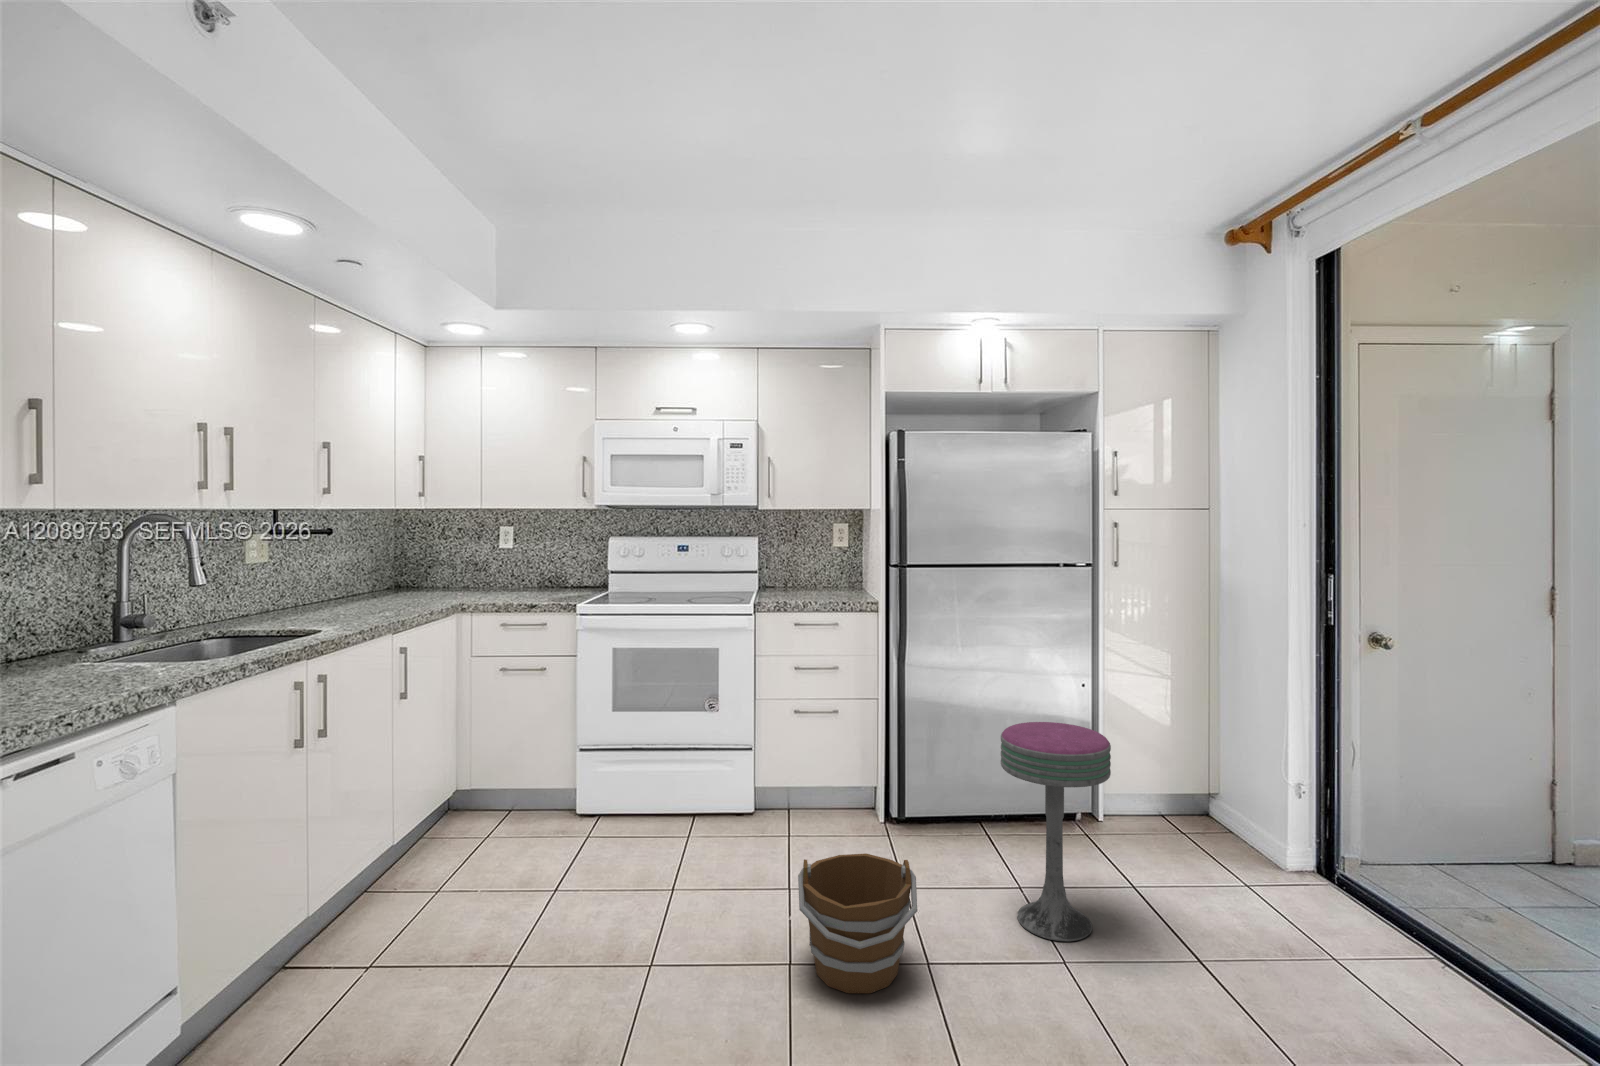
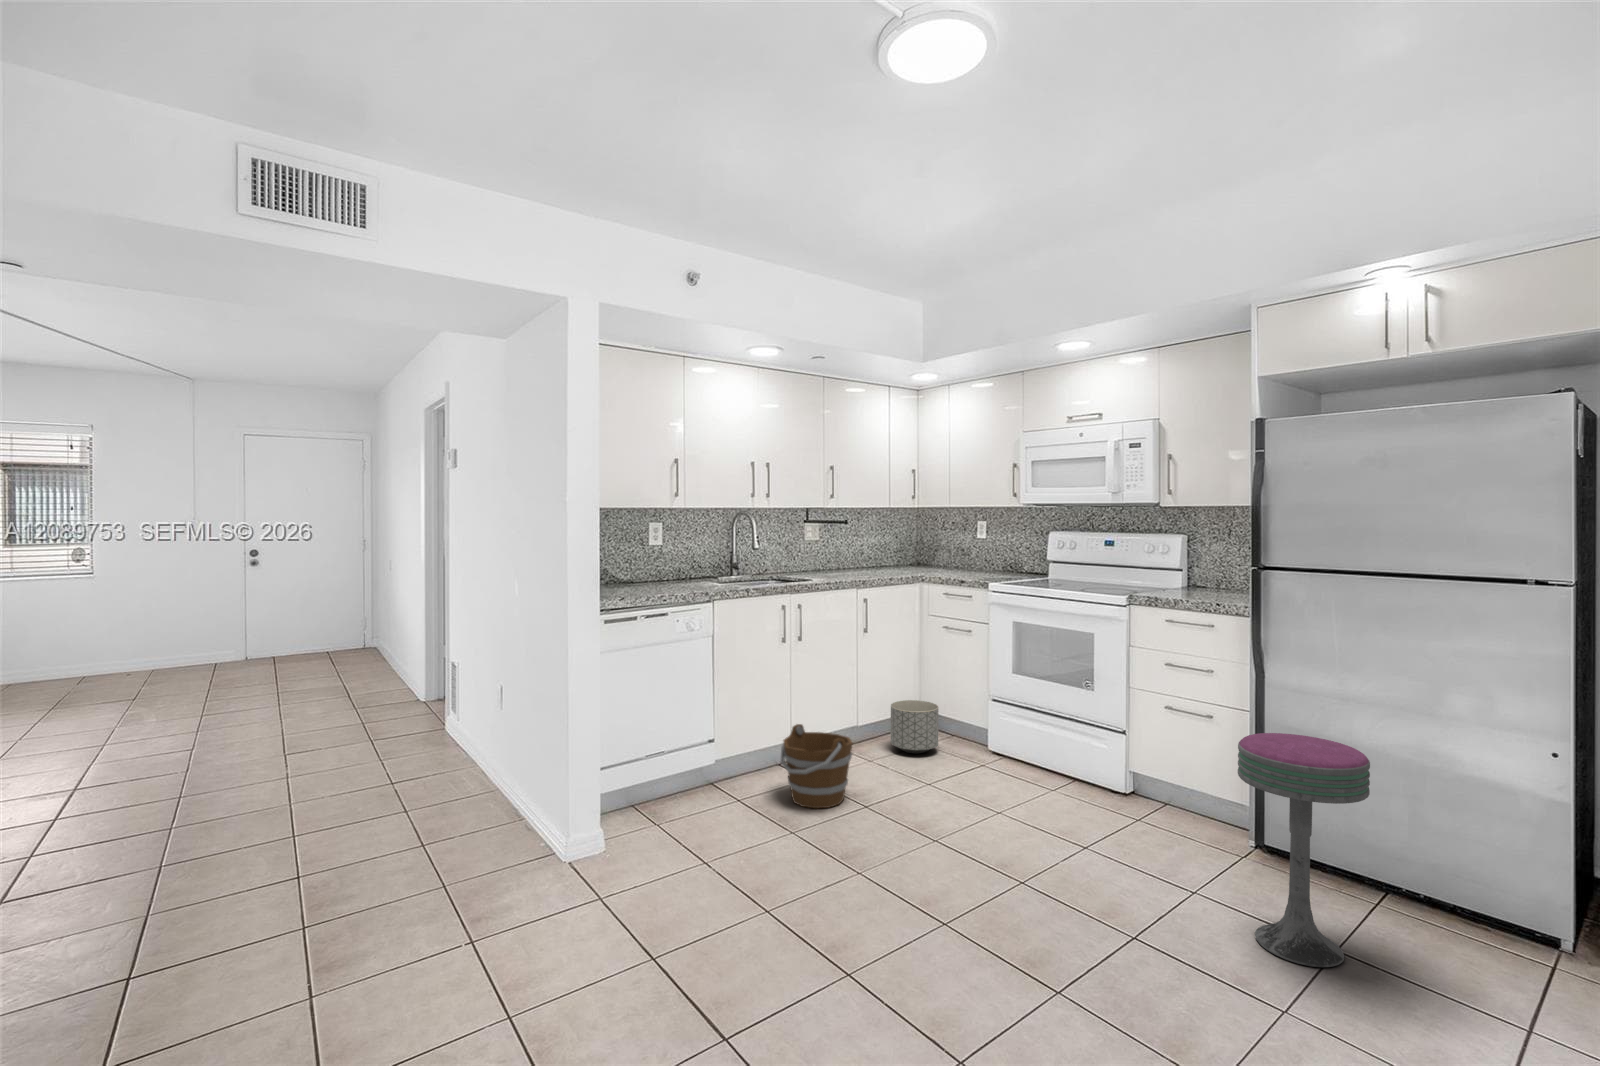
planter: none [449,777,522,857] -> present [891,700,939,754]
bucket: present [798,854,917,993] -> present [781,724,852,808]

